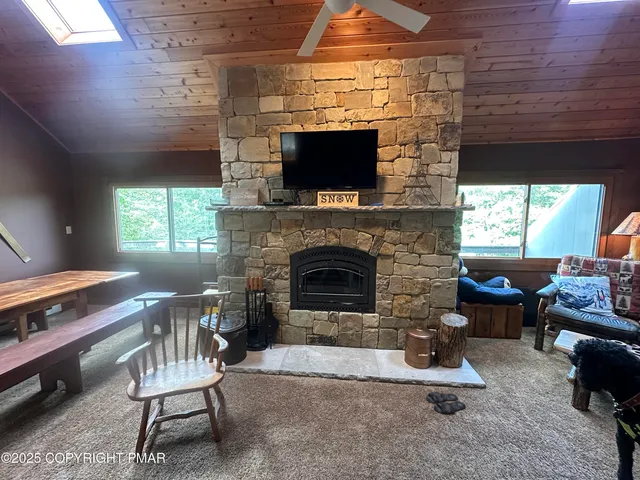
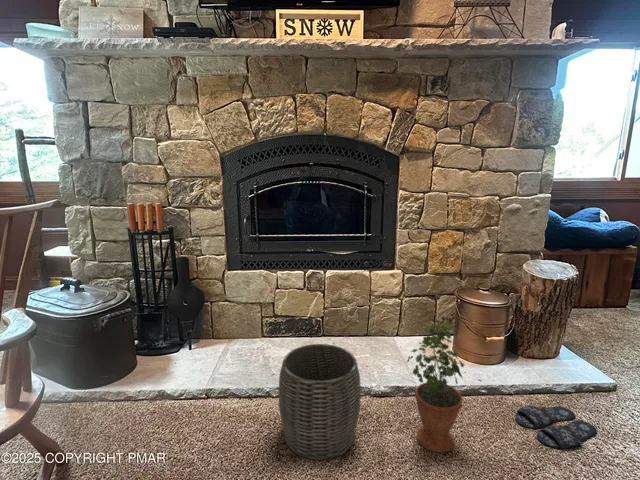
potted plant: none [369,343,396,410] -> present [407,313,464,452]
woven basket: none [312,353,349,407] -> present [279,344,361,460]

